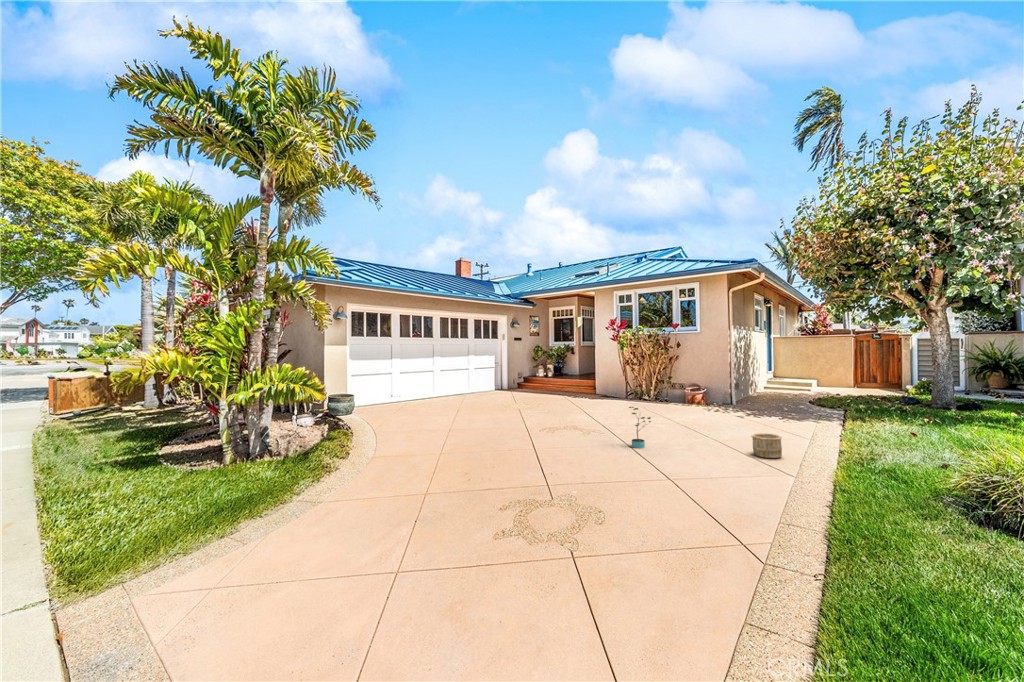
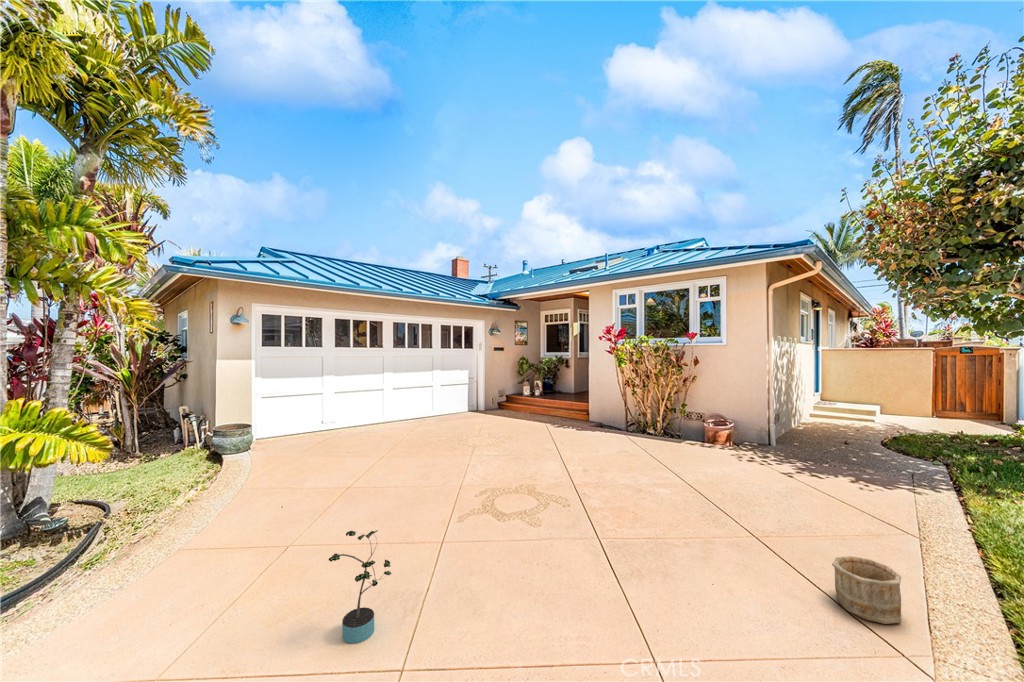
potted plant: present [629,407,651,448] -> present [329,530,391,644]

